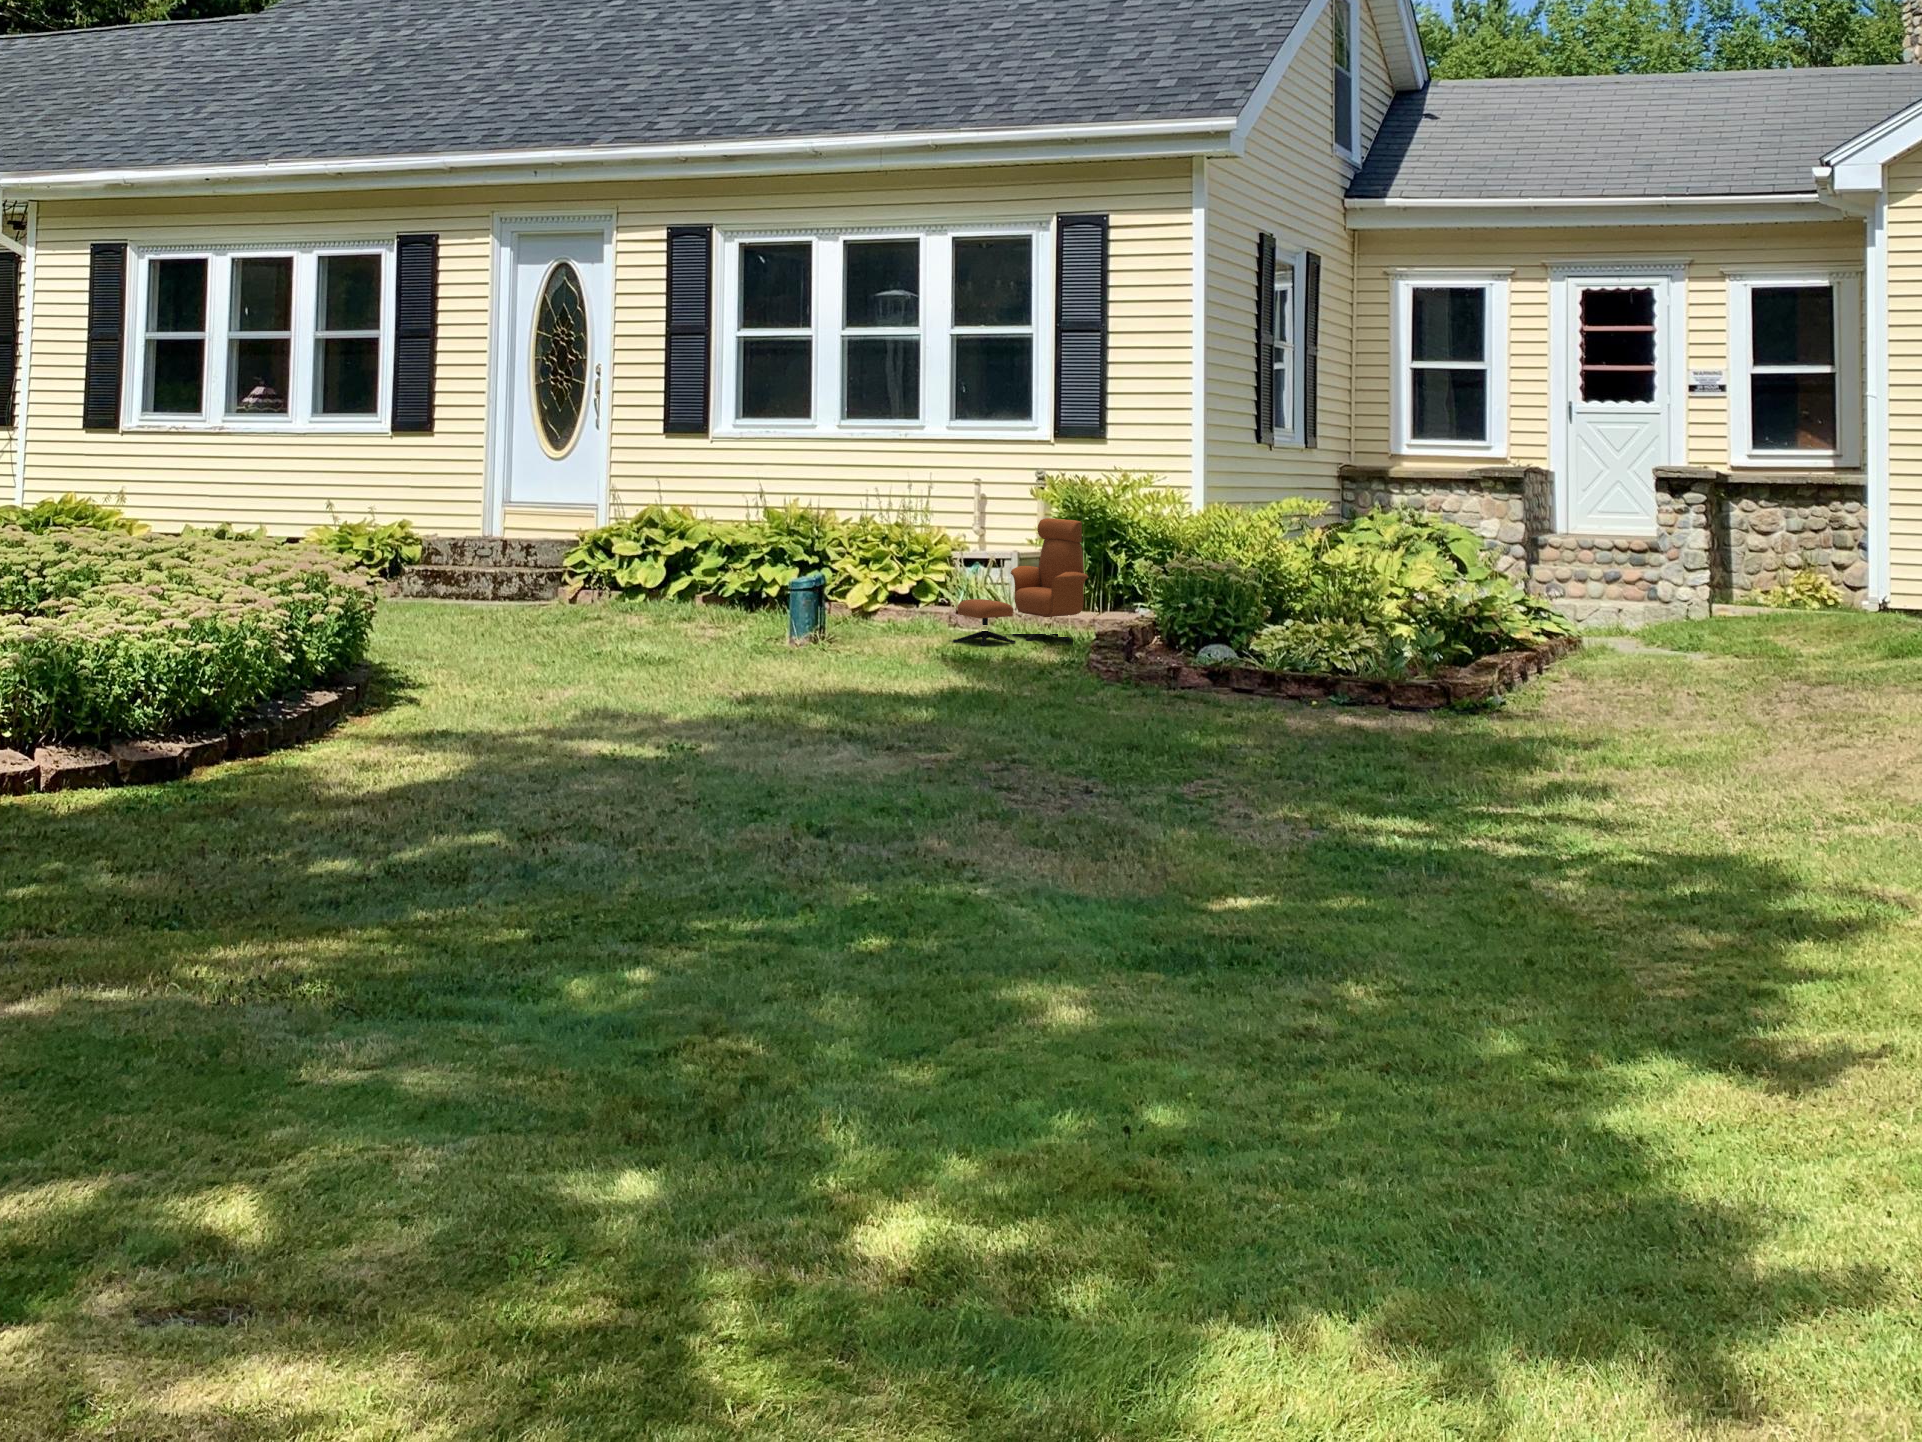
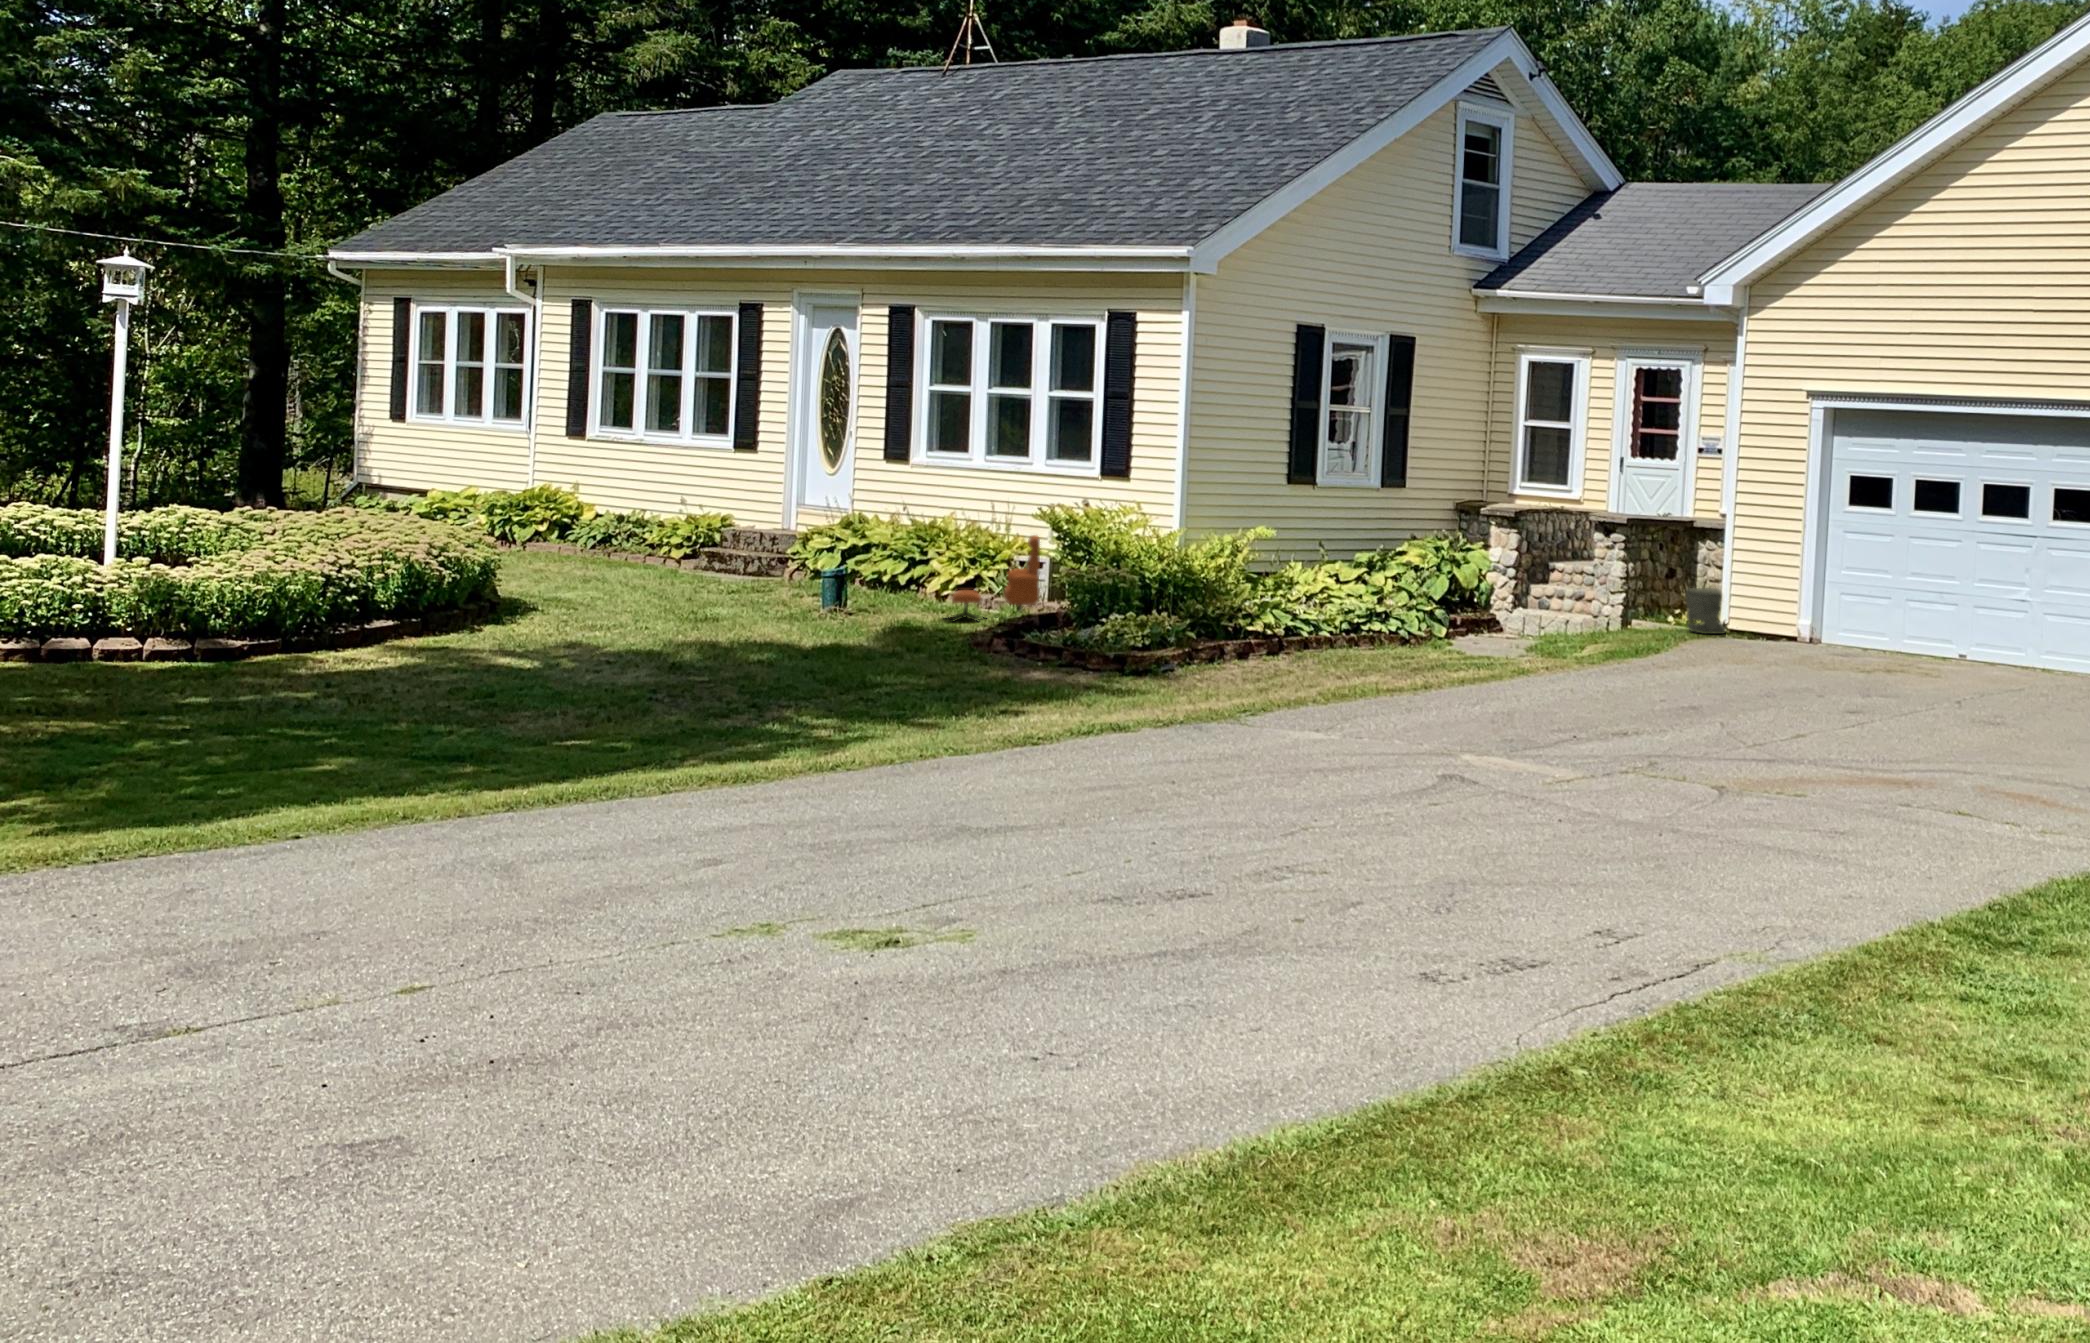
planter: none [1779,549,1844,606] -> present [1686,588,1727,634]

